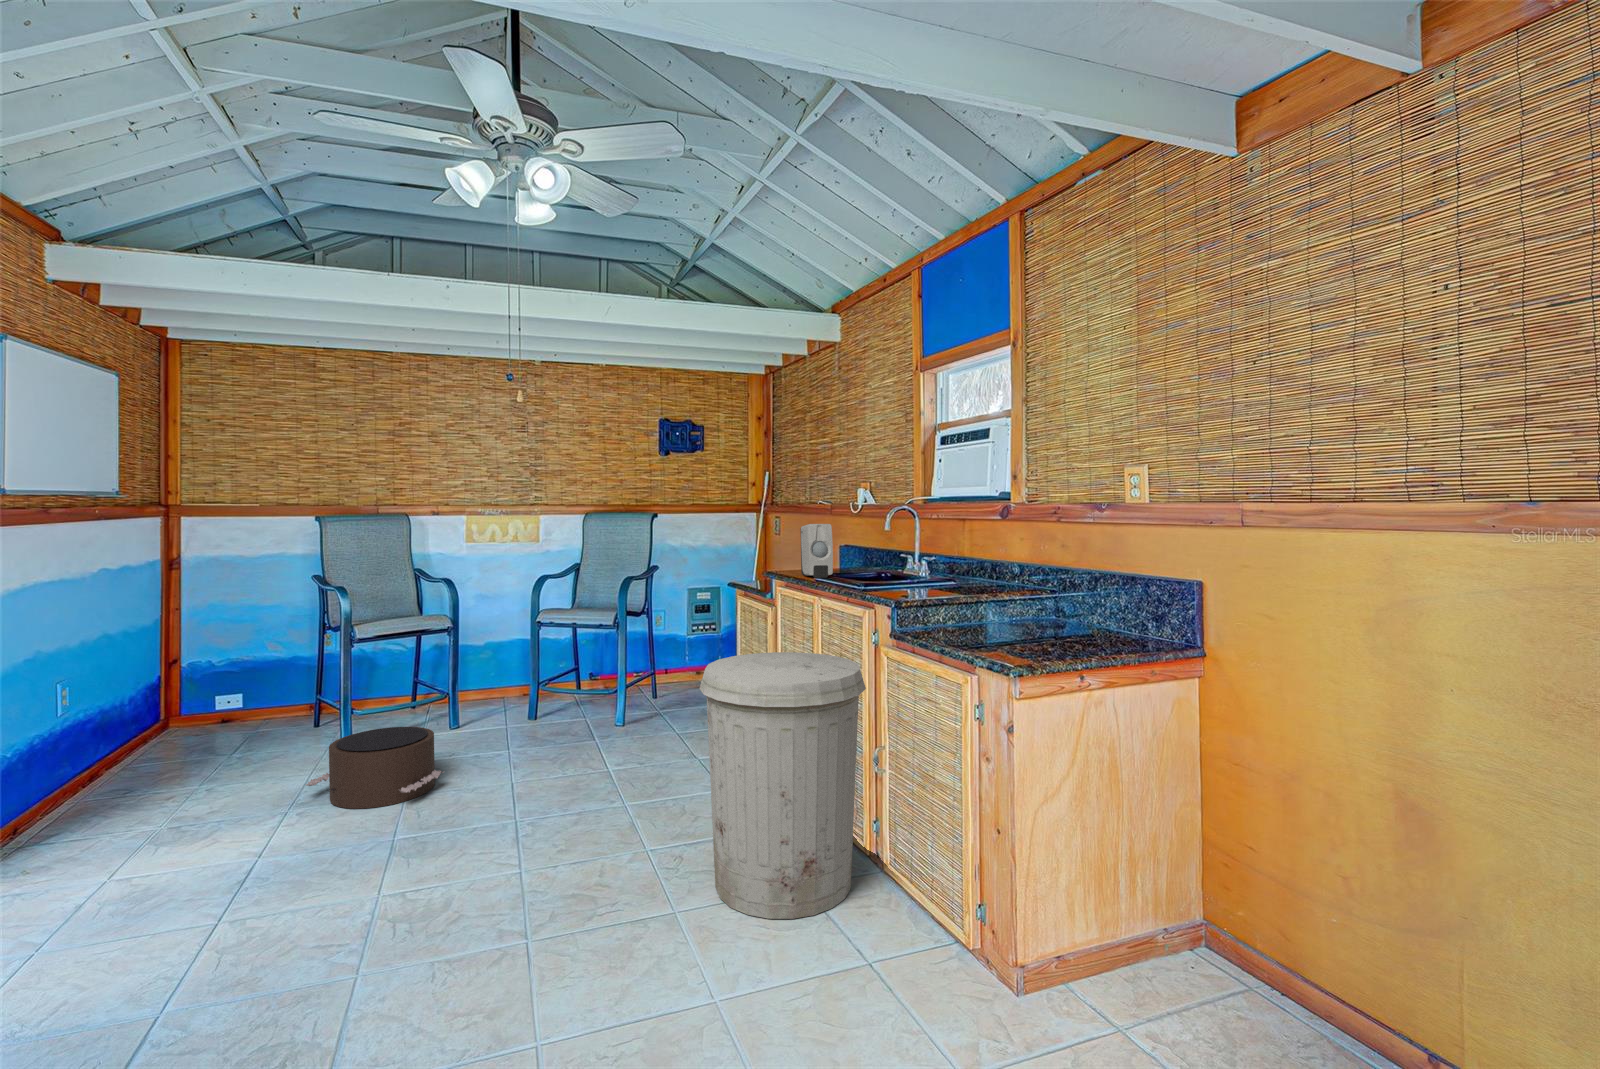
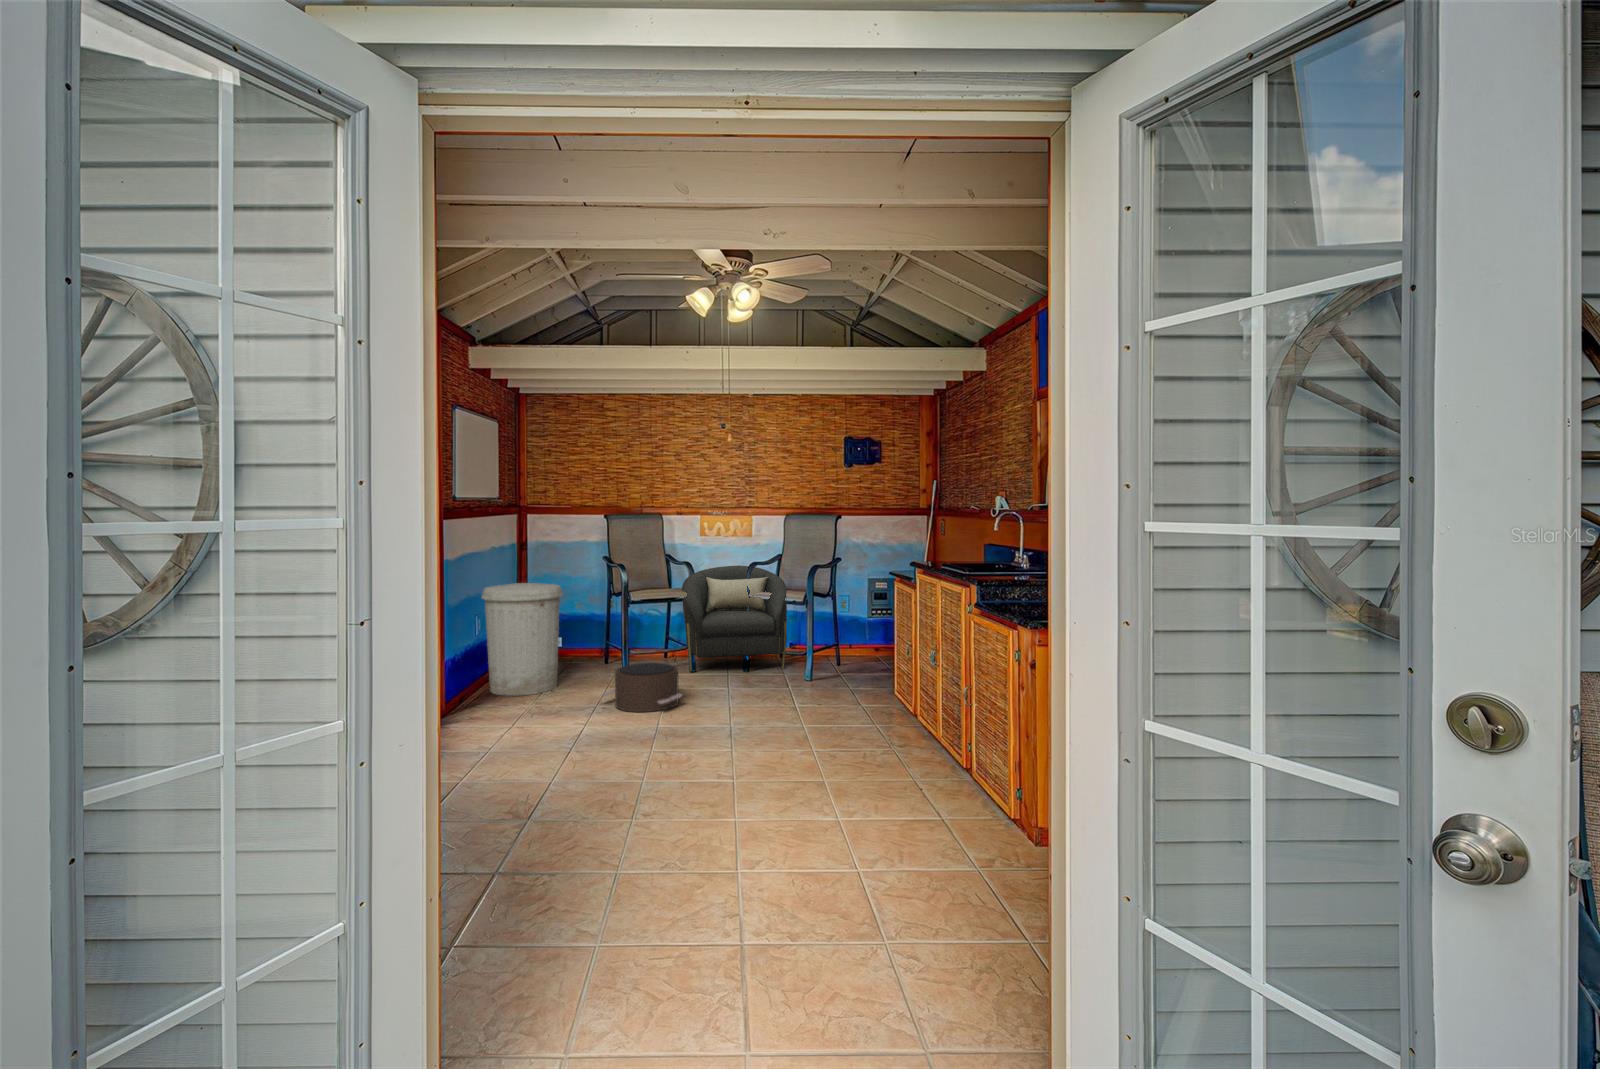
soap dispenser: present [800,524,833,578] -> none [939,525,962,567]
armchair: none [439,581,588,728] -> present [682,566,787,671]
trash can: present [699,652,866,919] -> present [482,583,563,696]

